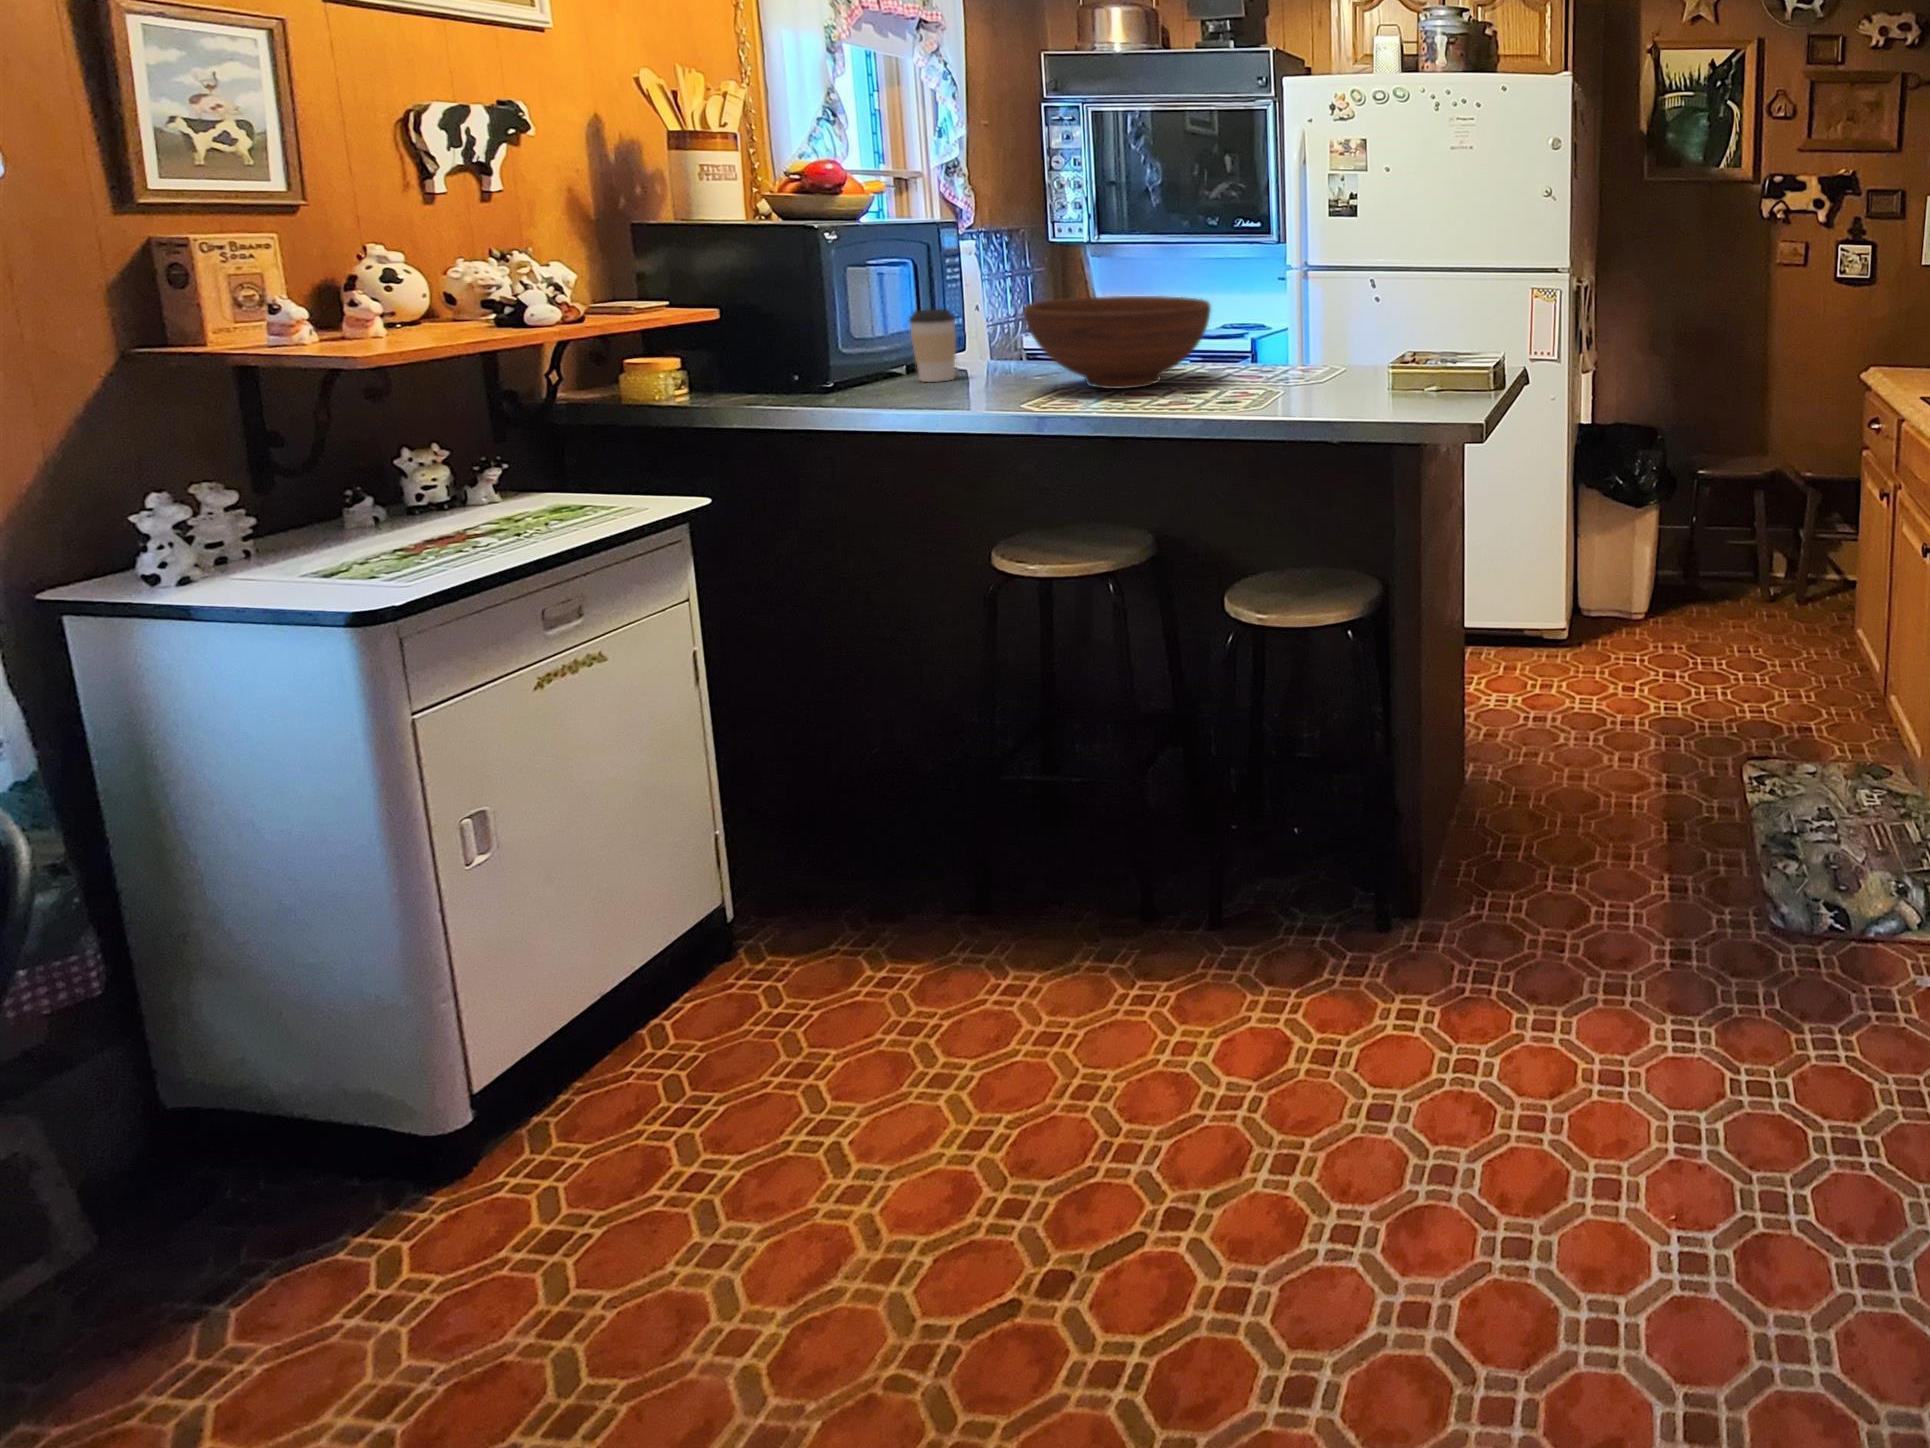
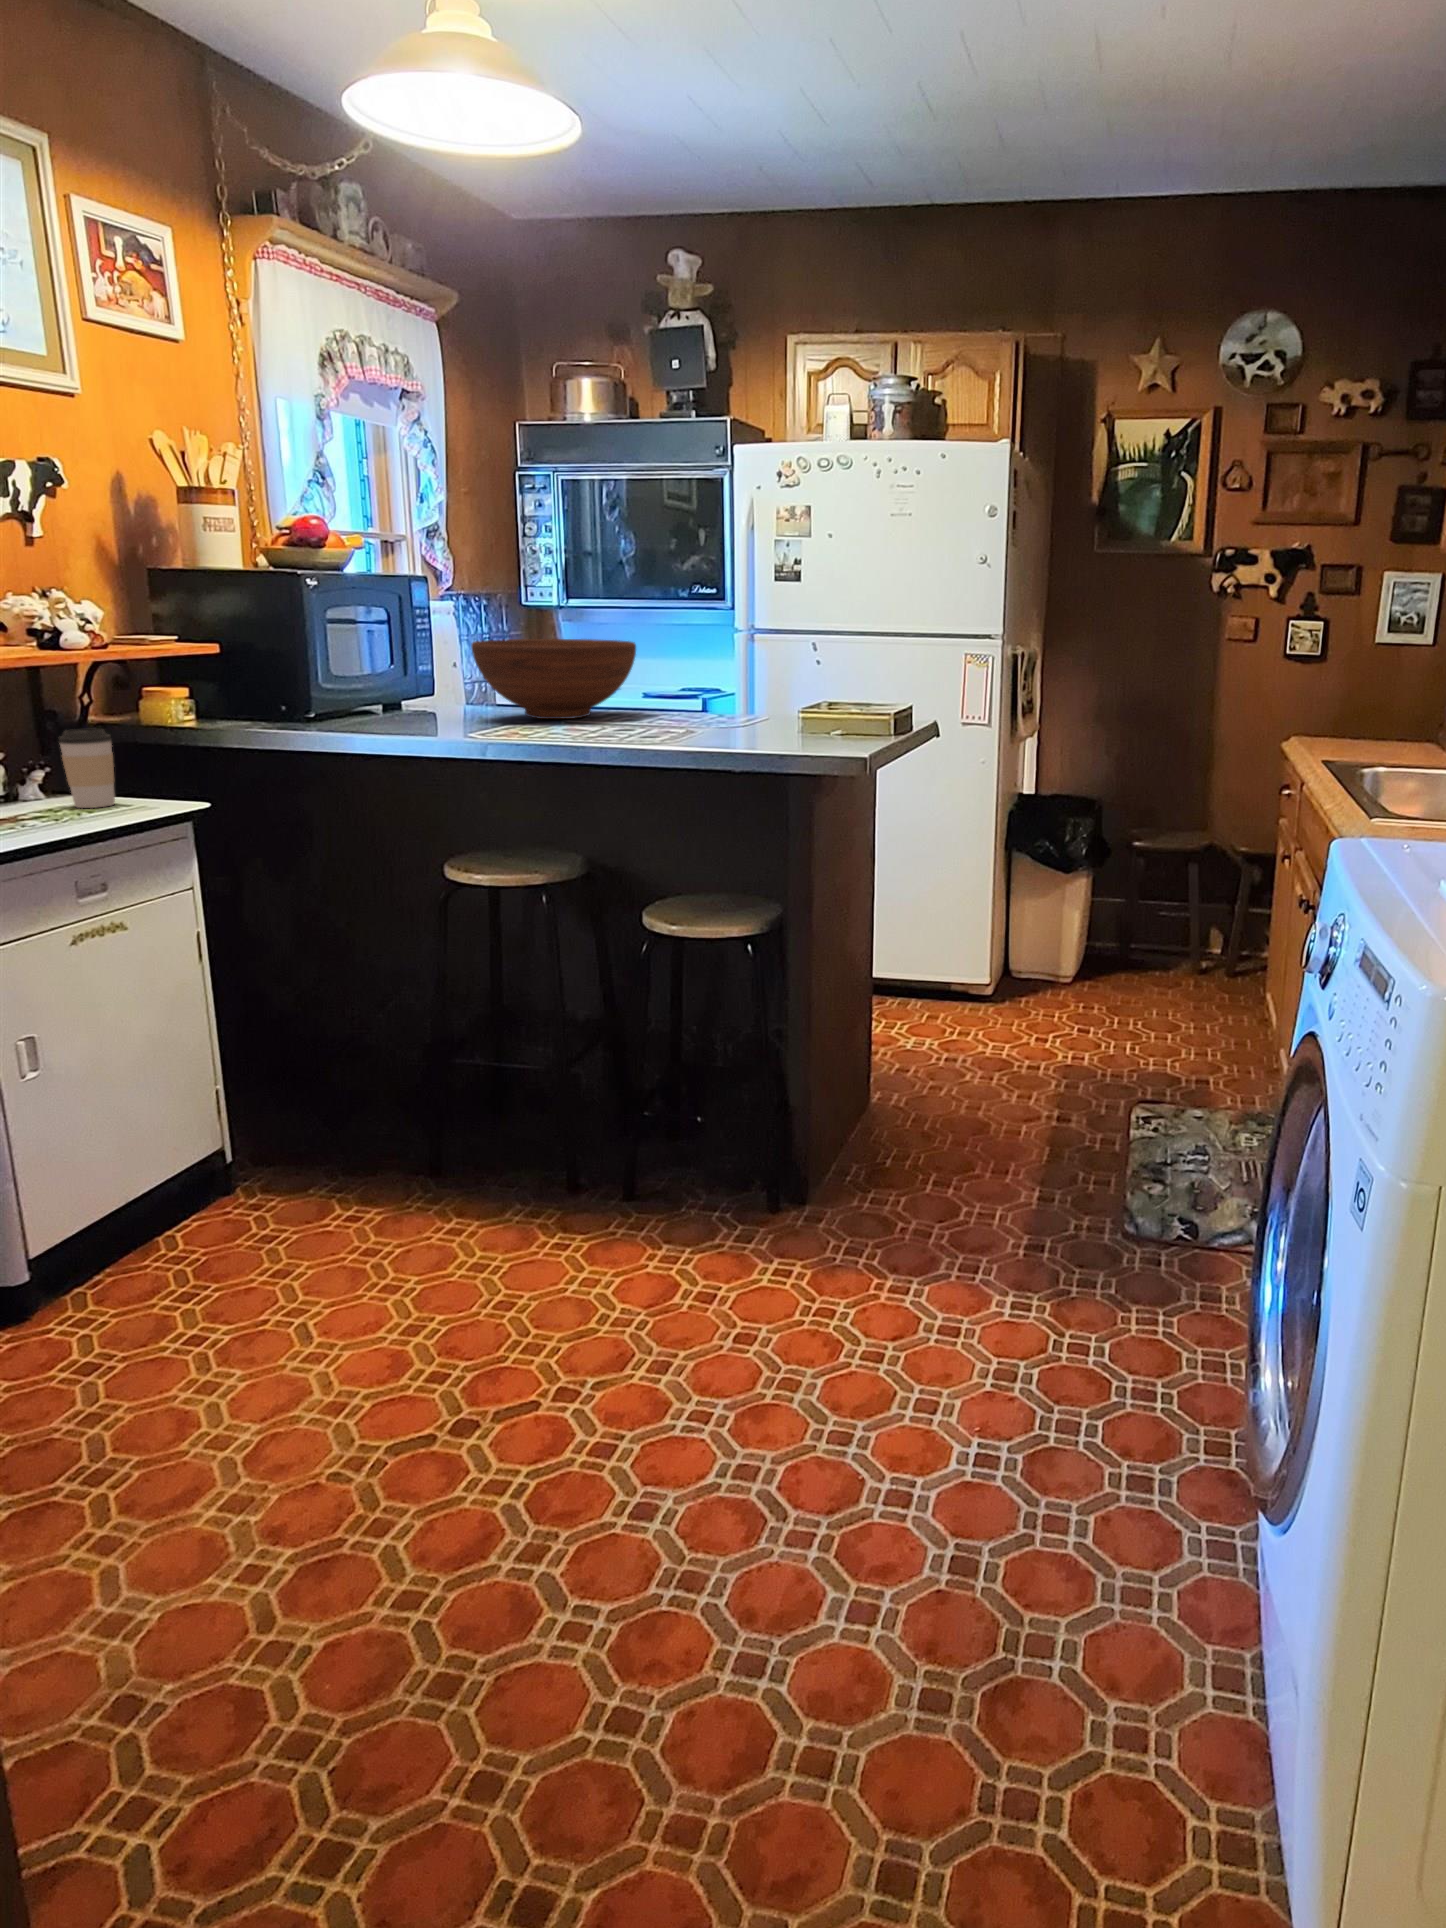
coffee cup: present [909,309,956,382] -> present [59,729,115,808]

